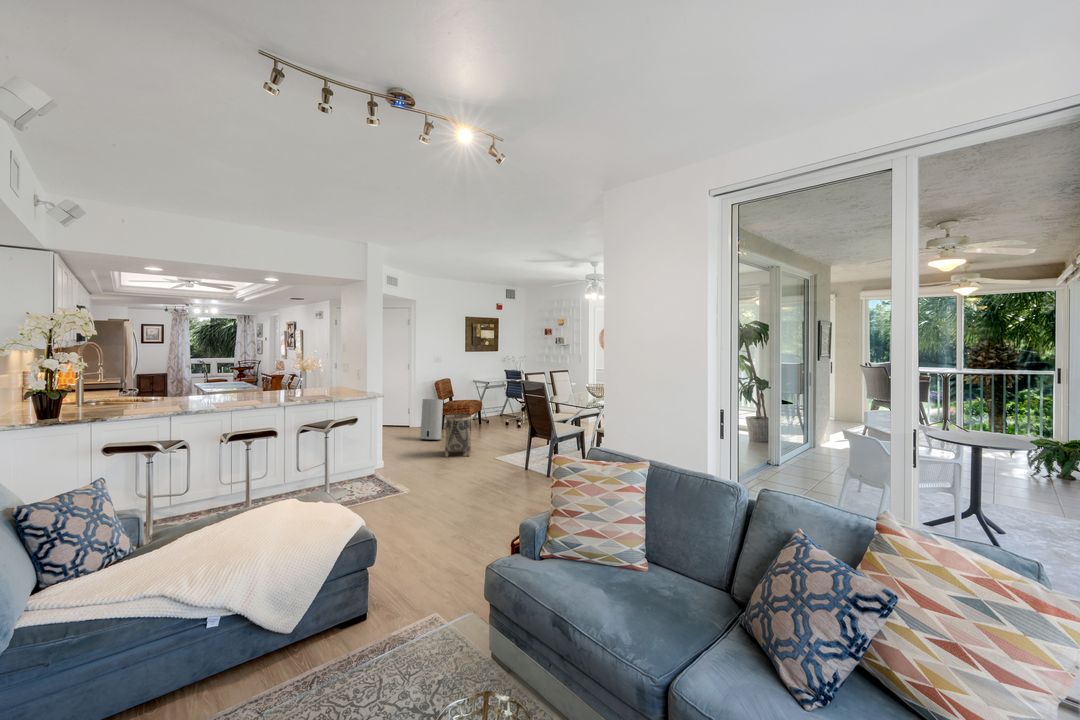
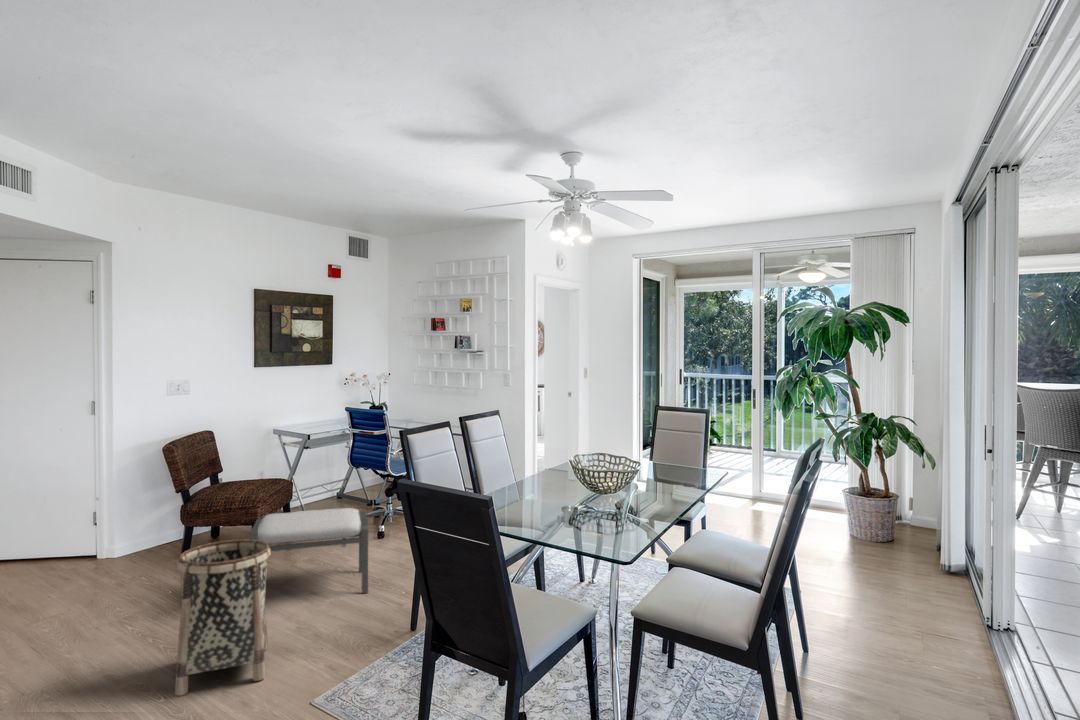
air purifier: present [420,399,443,440] -> none [109,490,185,609]
ottoman: none [465,411,507,442] -> present [249,508,368,593]

